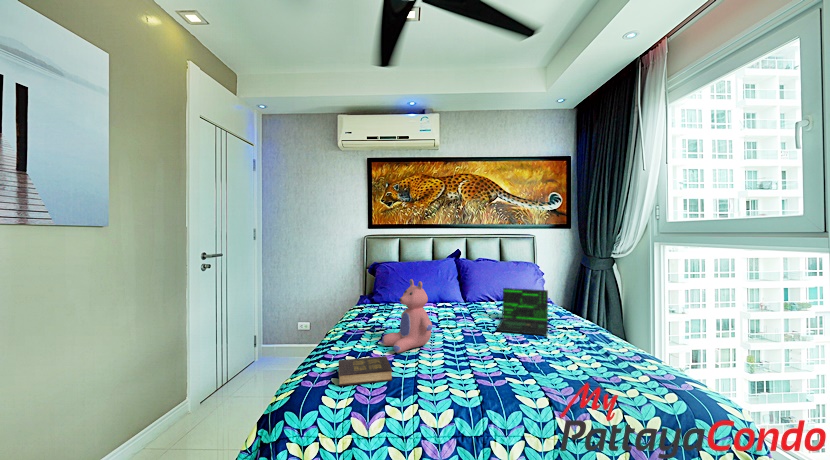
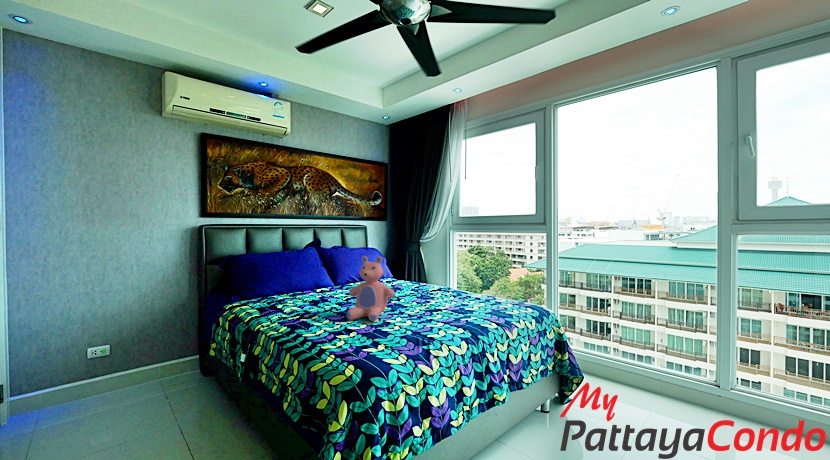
laptop: present [498,288,548,335] -> none [395,263,443,297]
hardback book: present [339,356,392,386] -> none [355,321,411,348]

